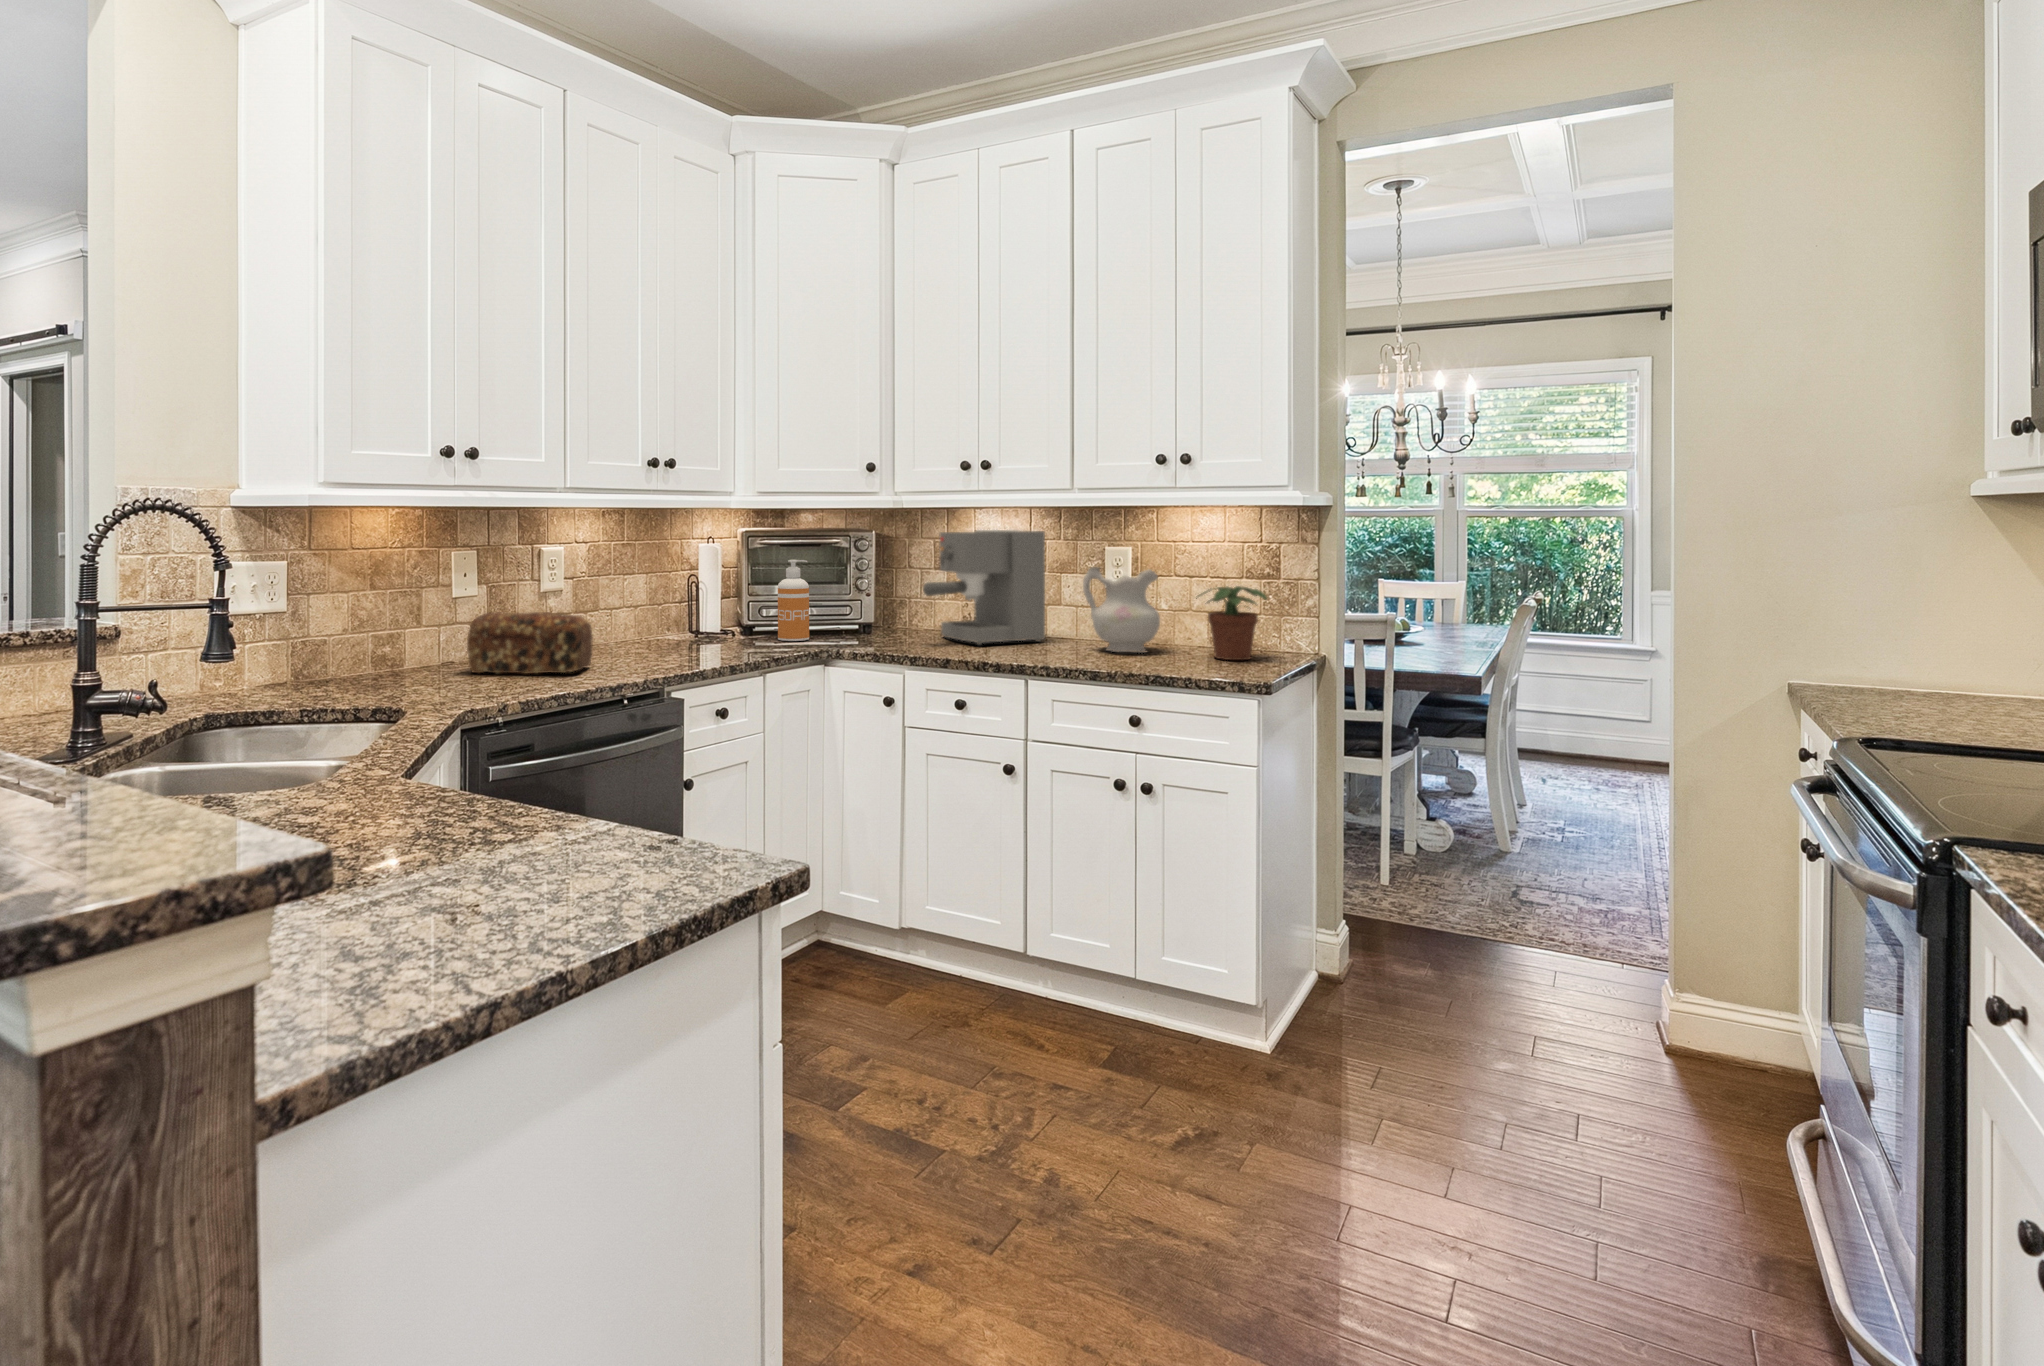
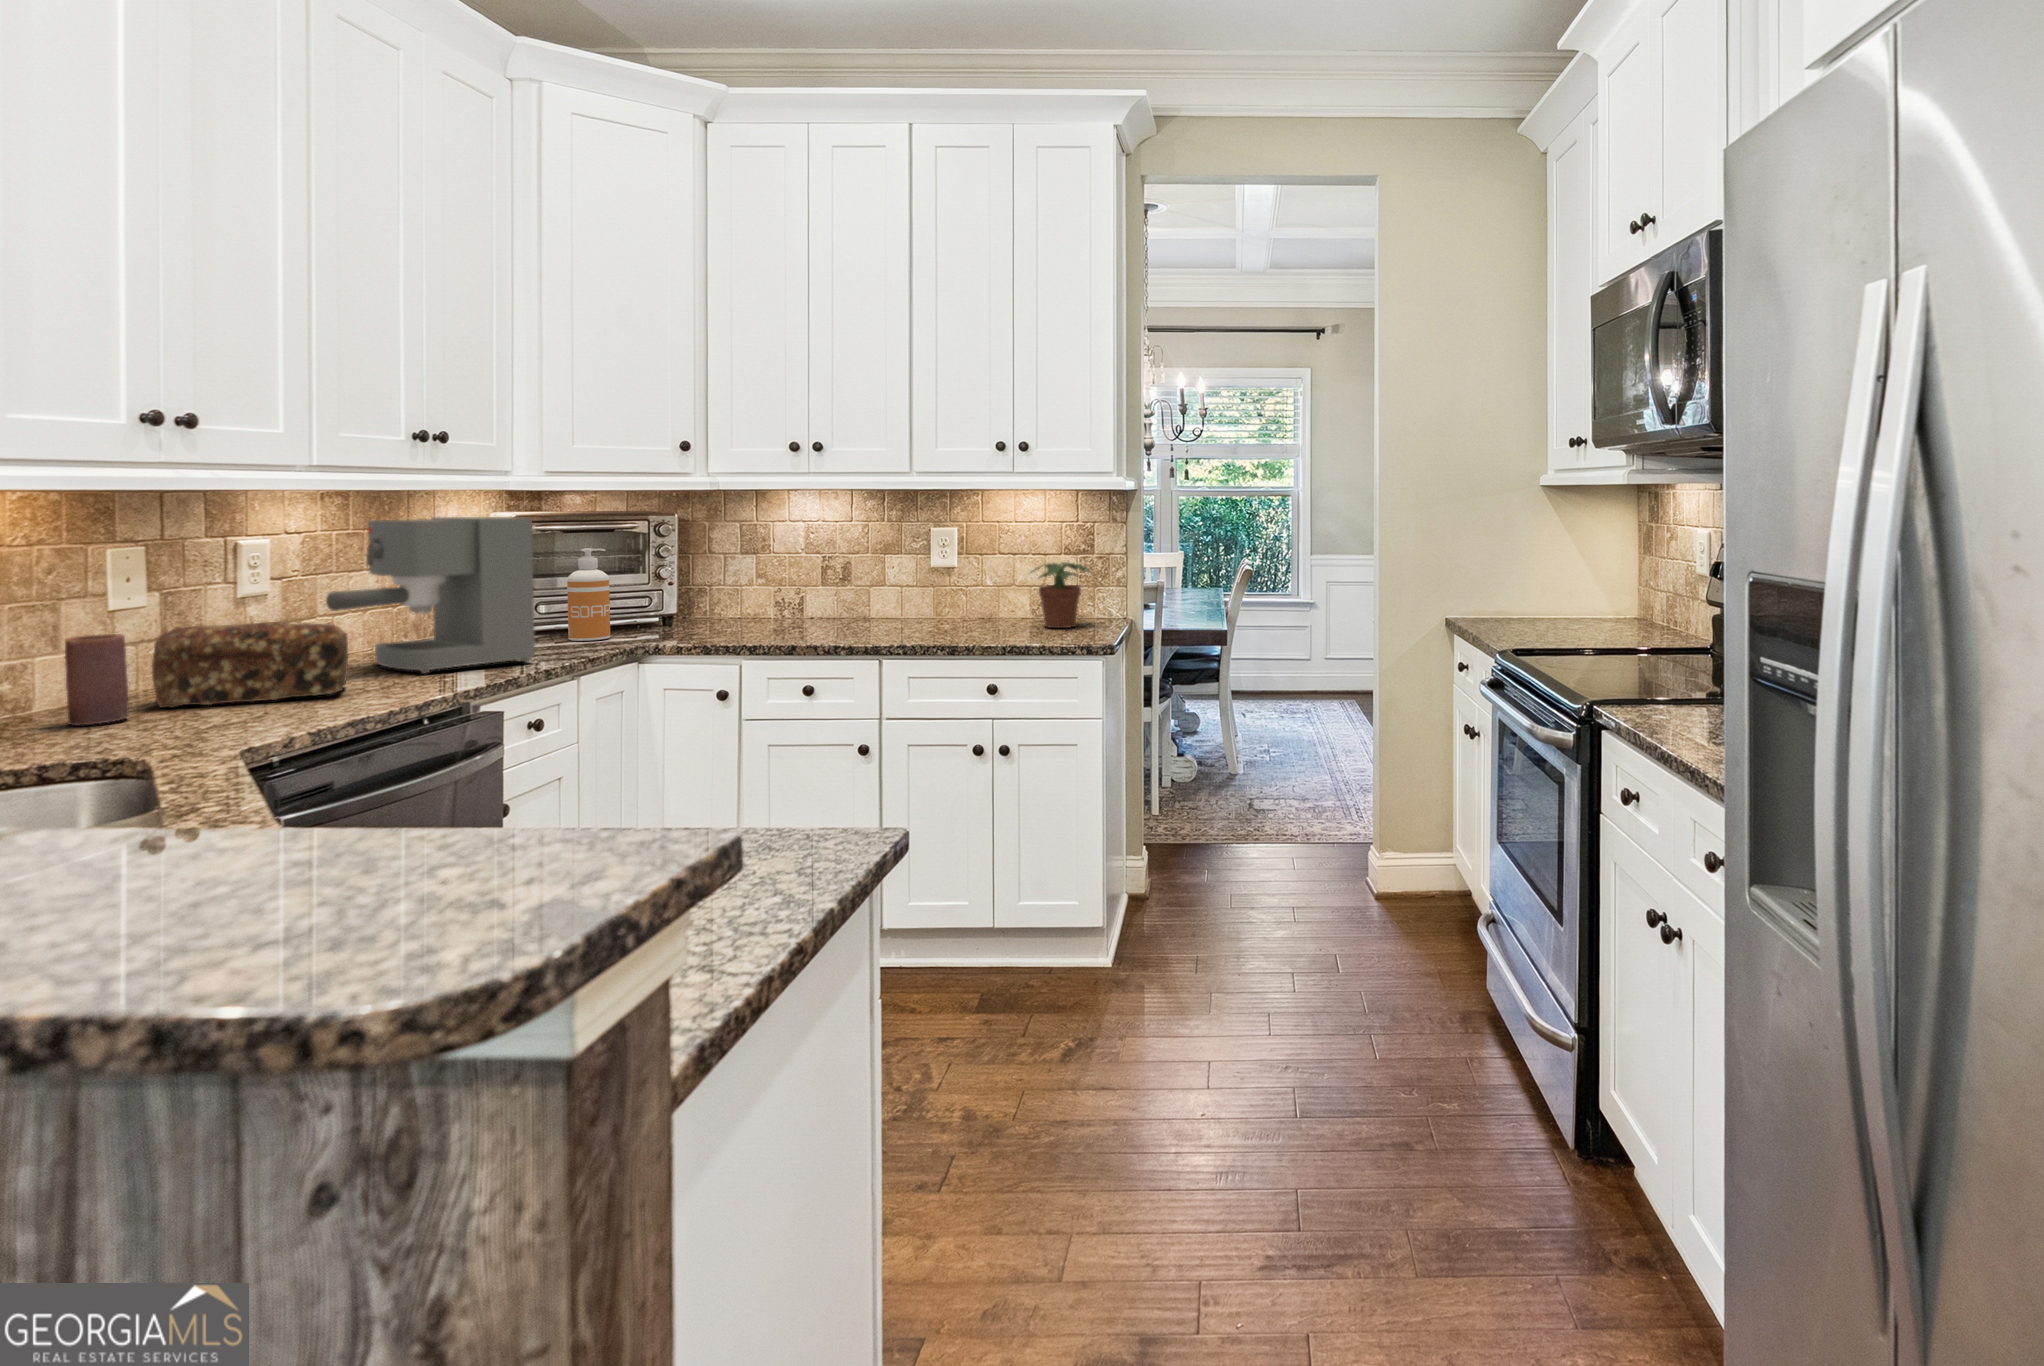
coffee maker: present [923,530,1045,645] -> present [326,517,535,674]
ceramic pitcher: present [1083,567,1160,653] -> none [920,548,993,628]
candle: none [413,616,448,682] -> present [65,634,129,726]

